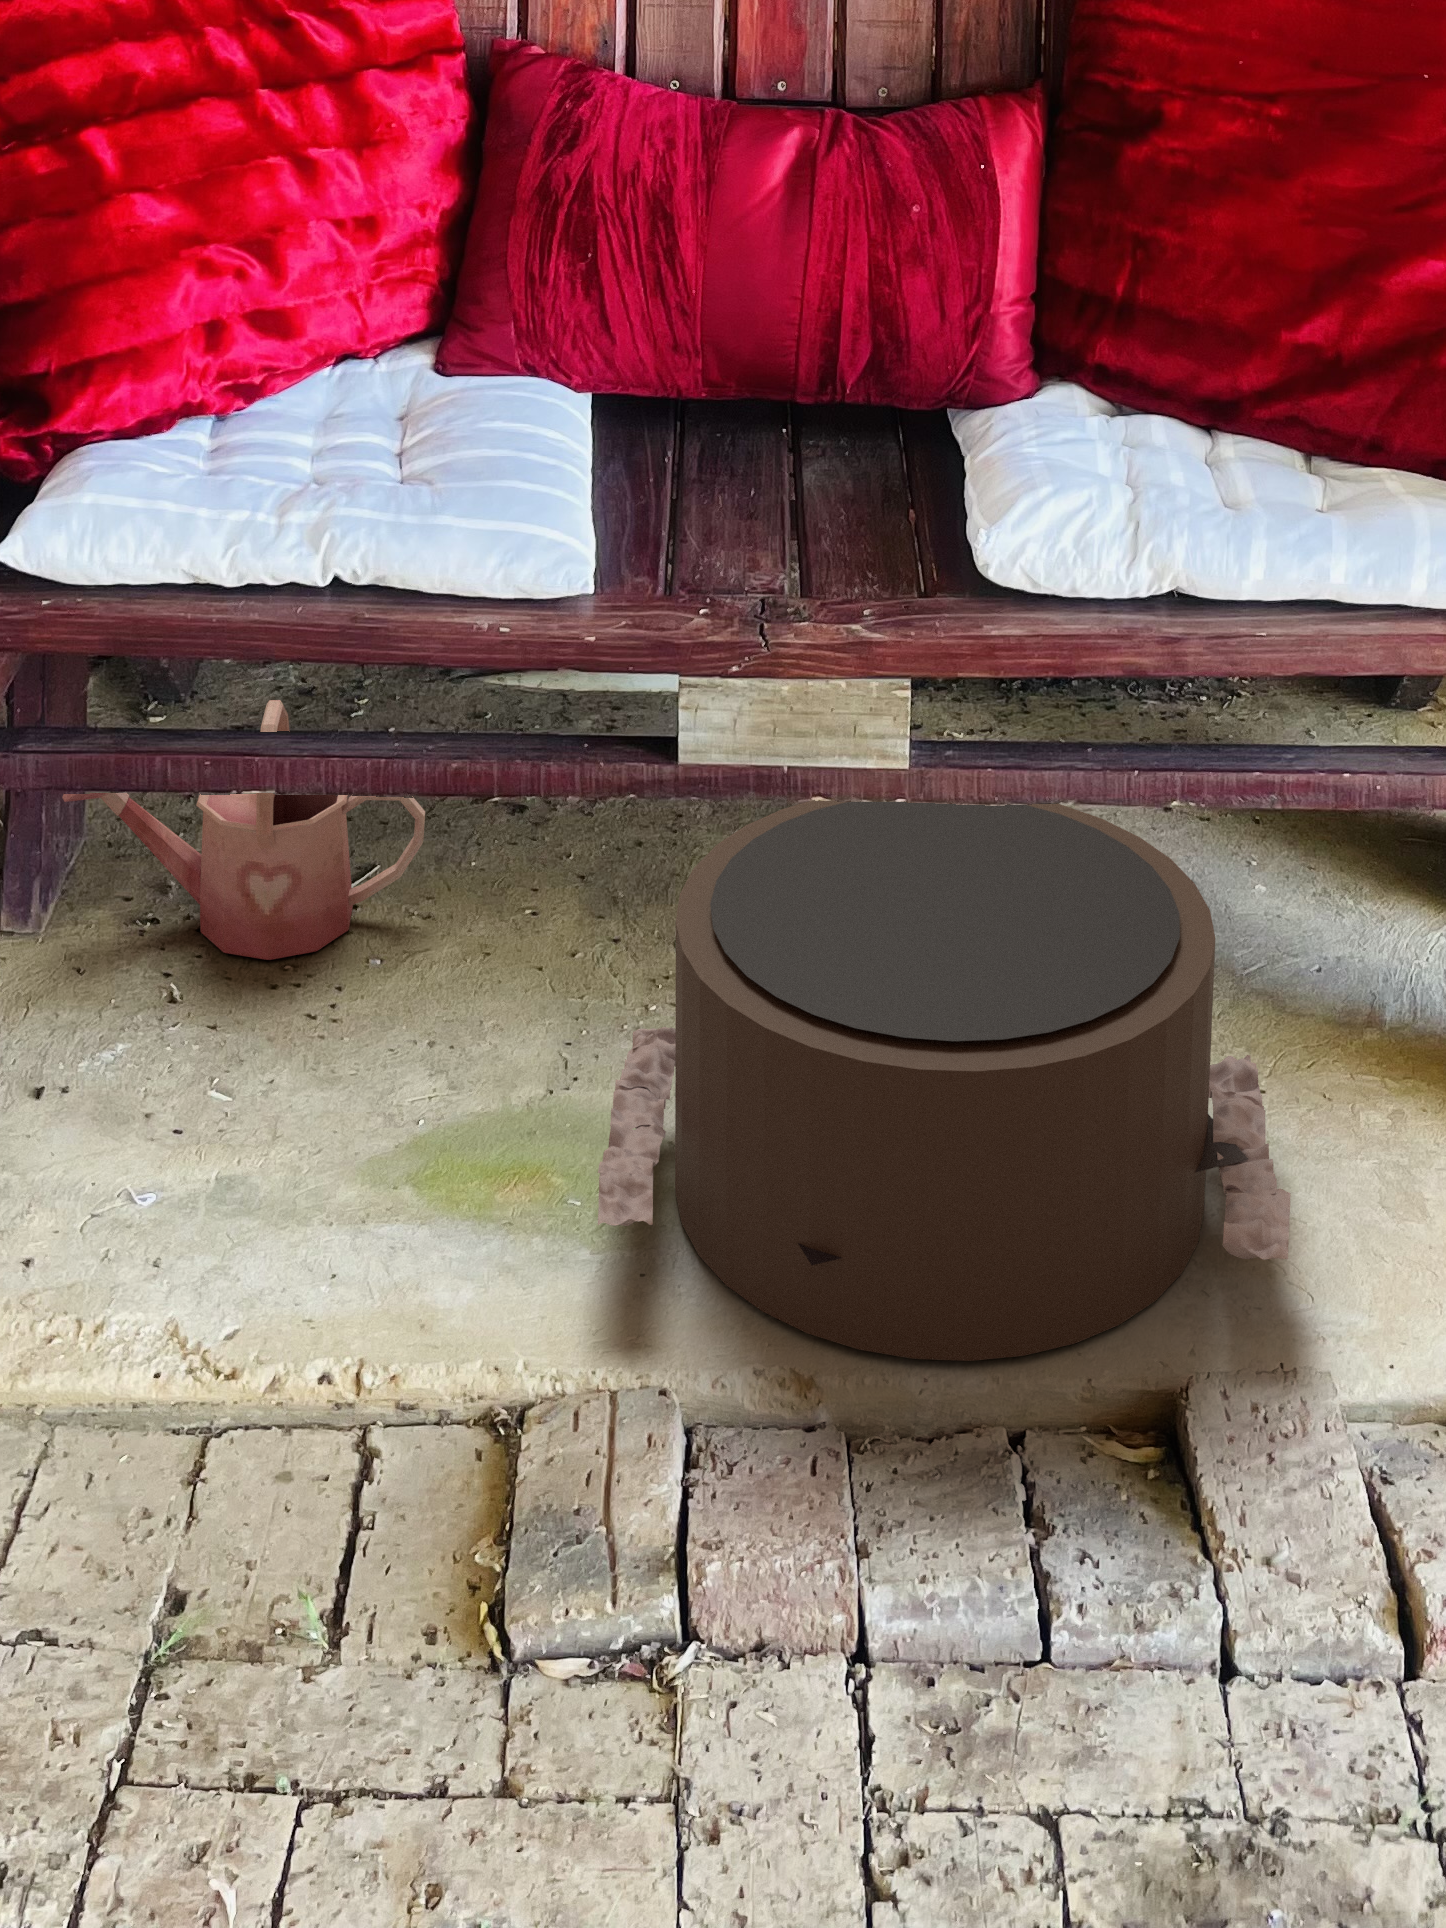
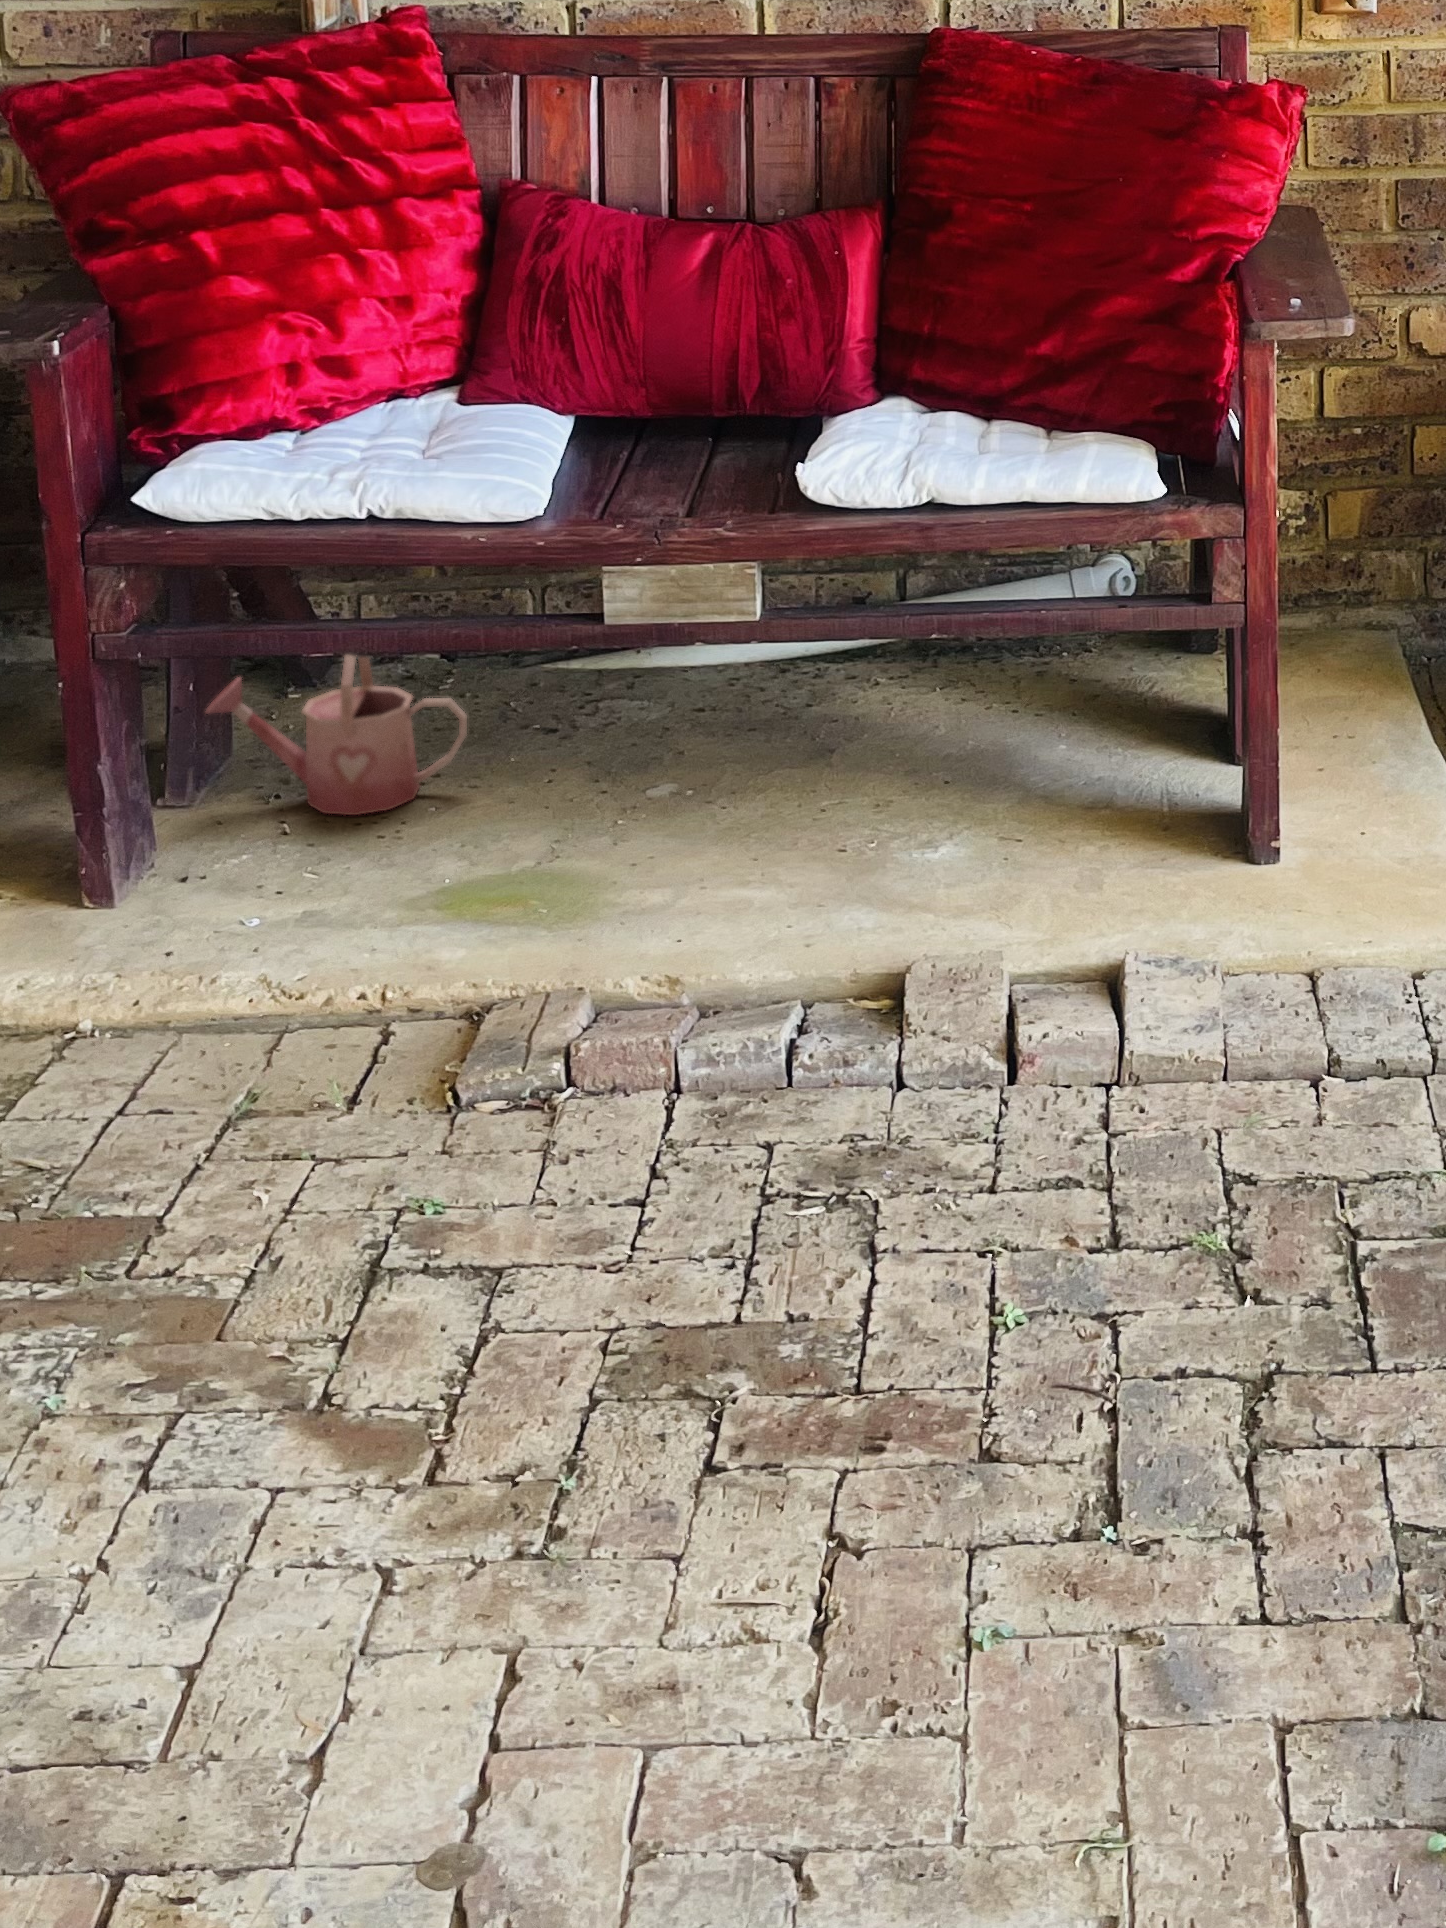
pouf: present [598,800,1291,1361] -> none [546,657,1005,969]

